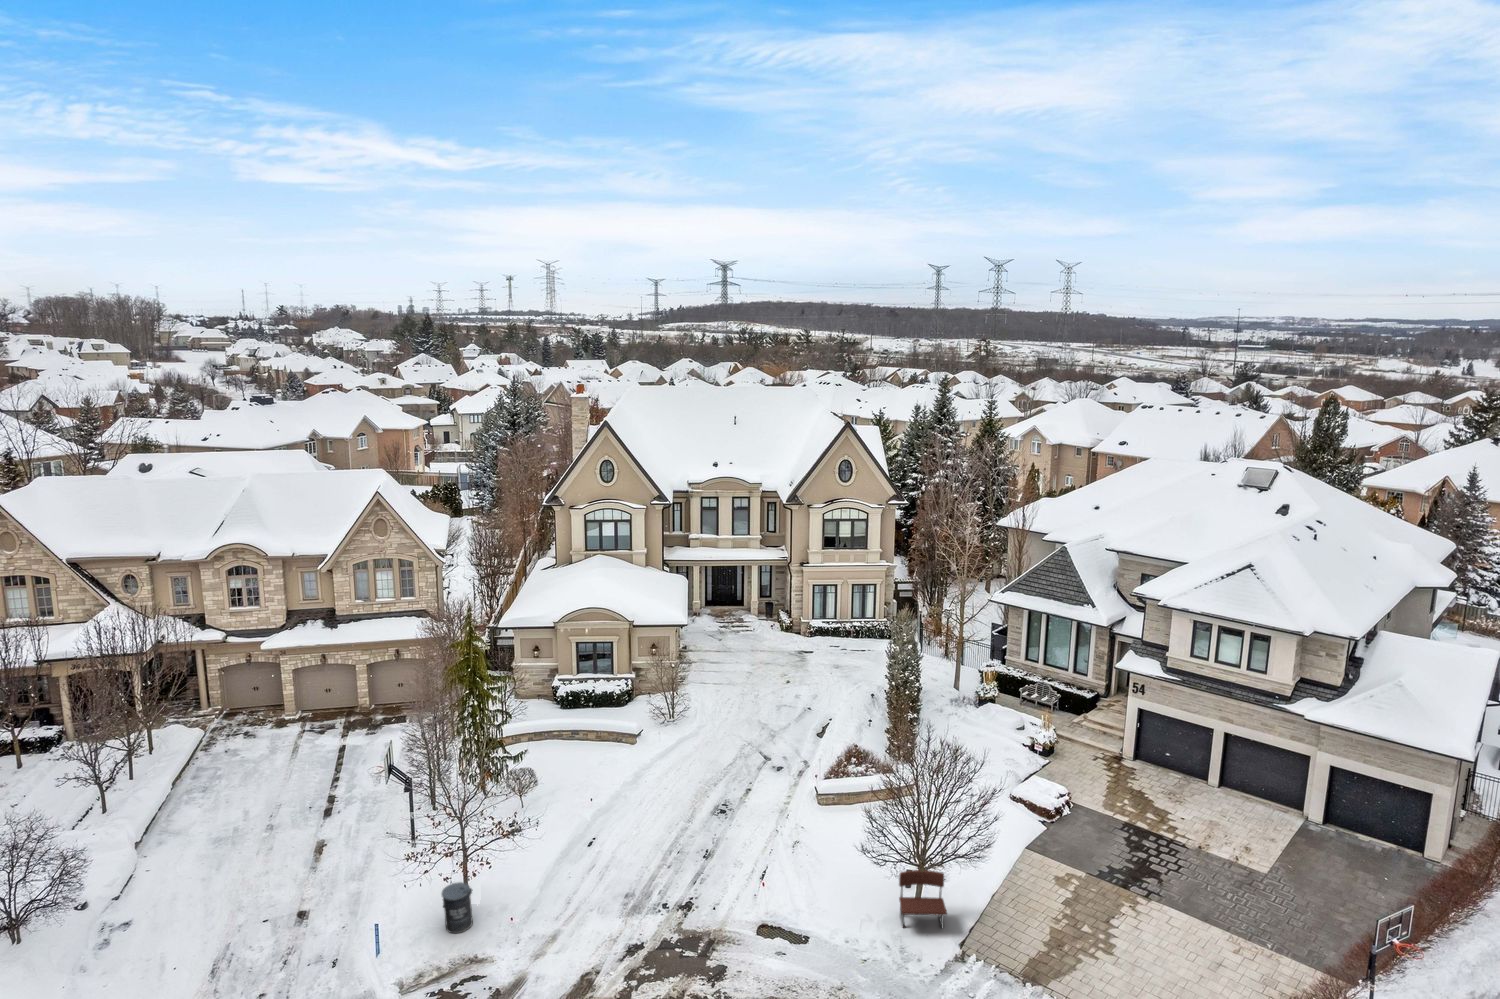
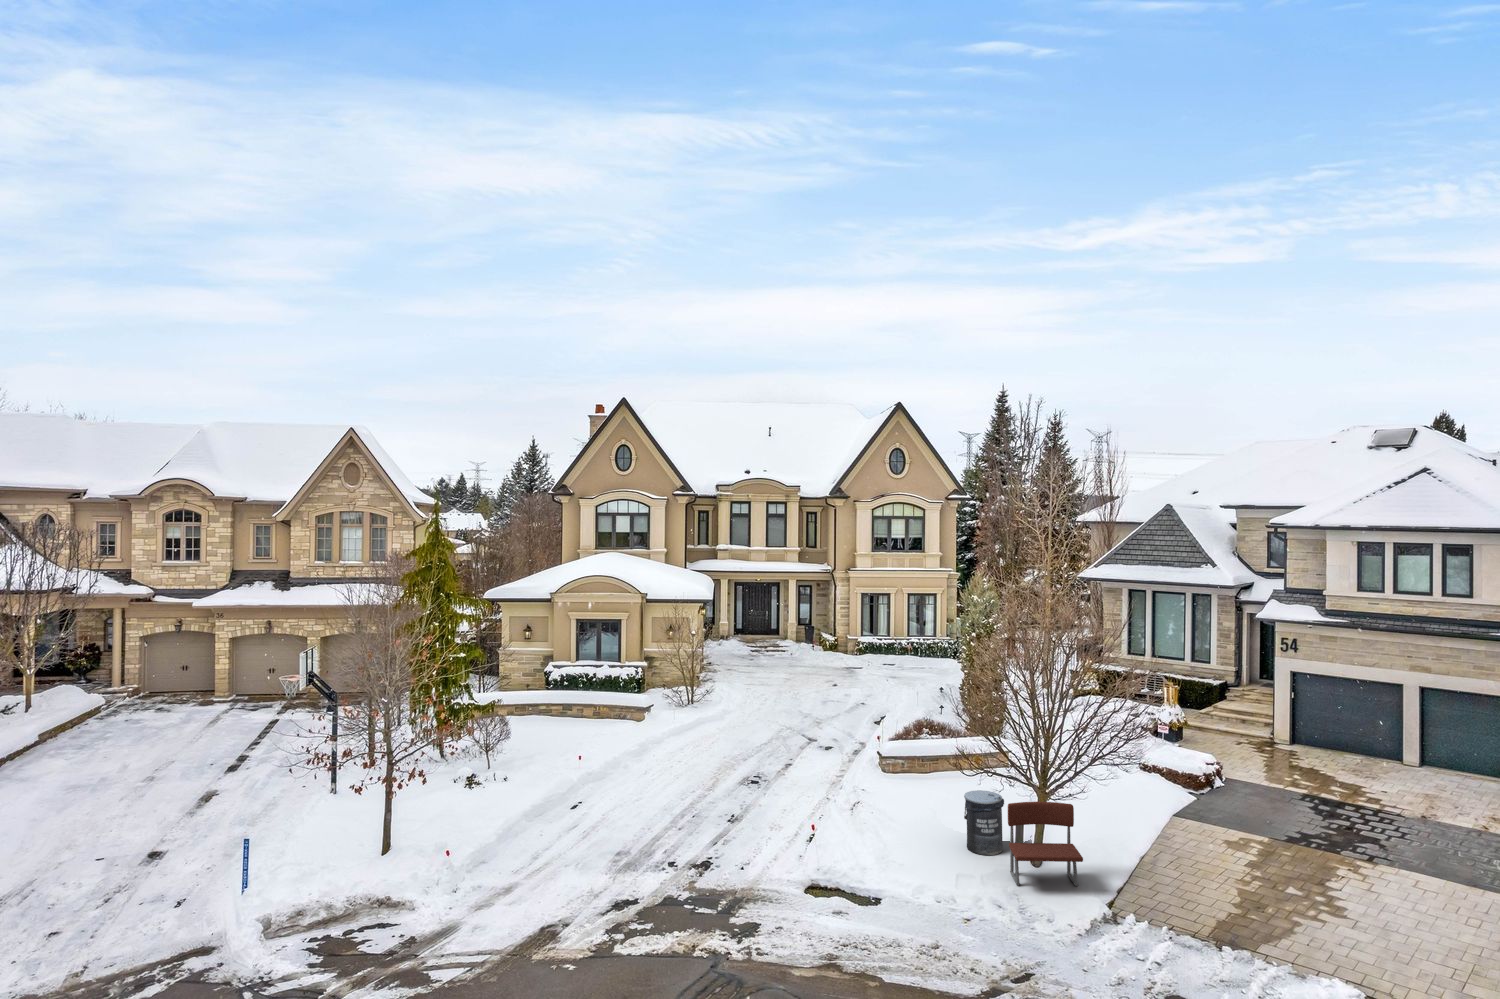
trash can: present [442,882,473,933] -> present [964,790,1004,855]

